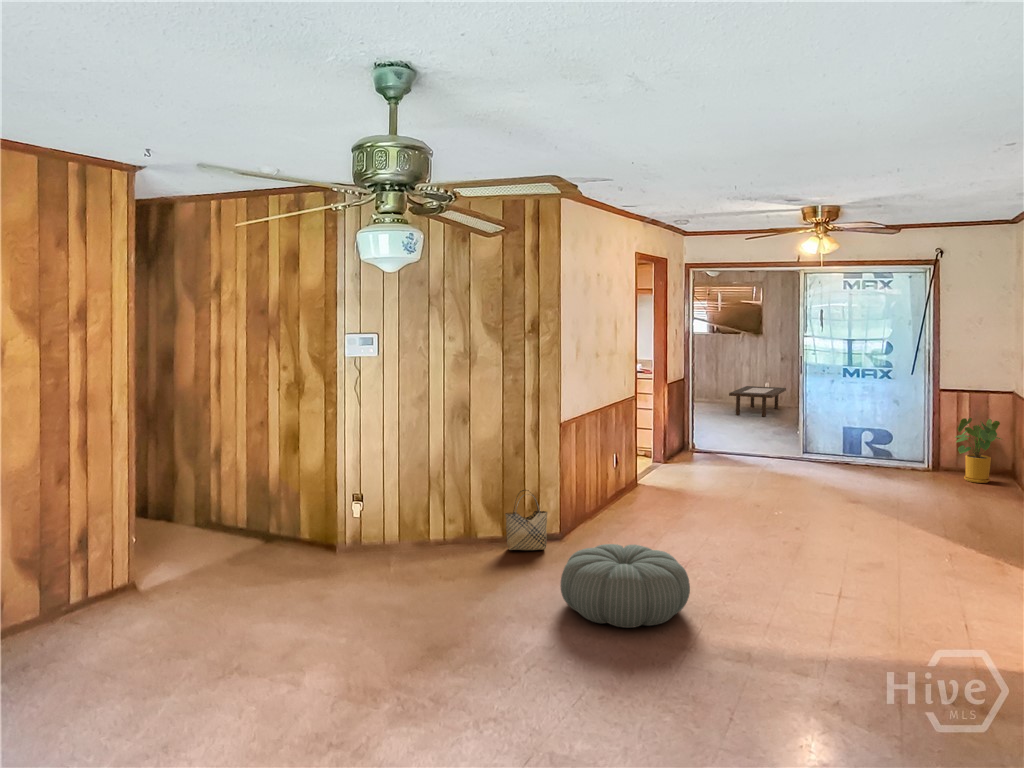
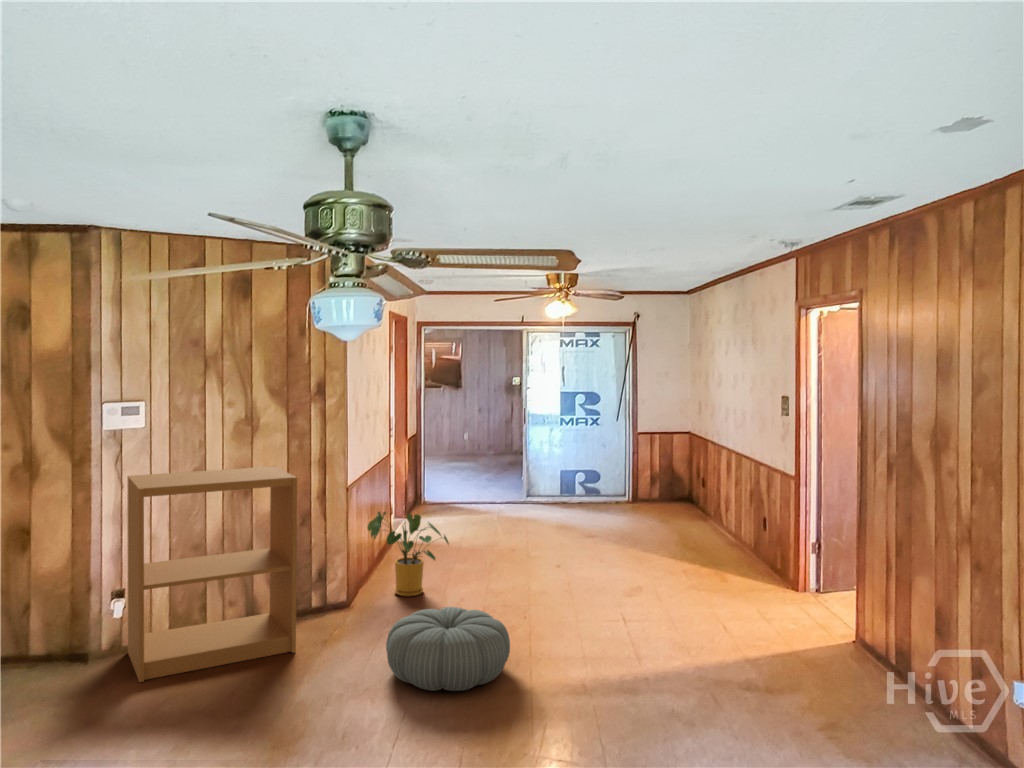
coffee table: present [729,386,786,417] -> none [439,429,487,459]
bookshelf: none [355,398,495,576] -> present [127,466,297,682]
house plant: present [955,418,1002,483] -> present [368,512,449,596]
woven basket: present [505,490,548,550] -> none [294,561,339,628]

